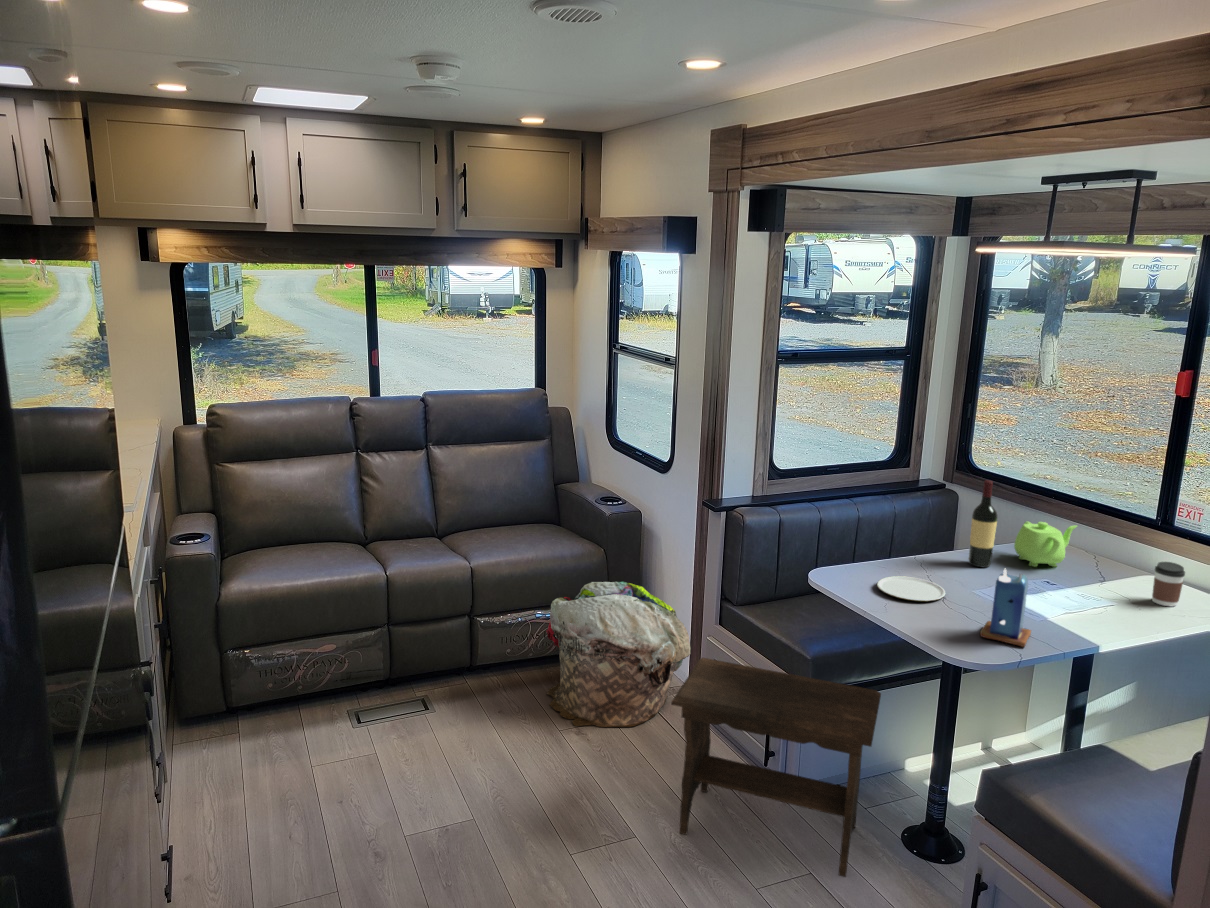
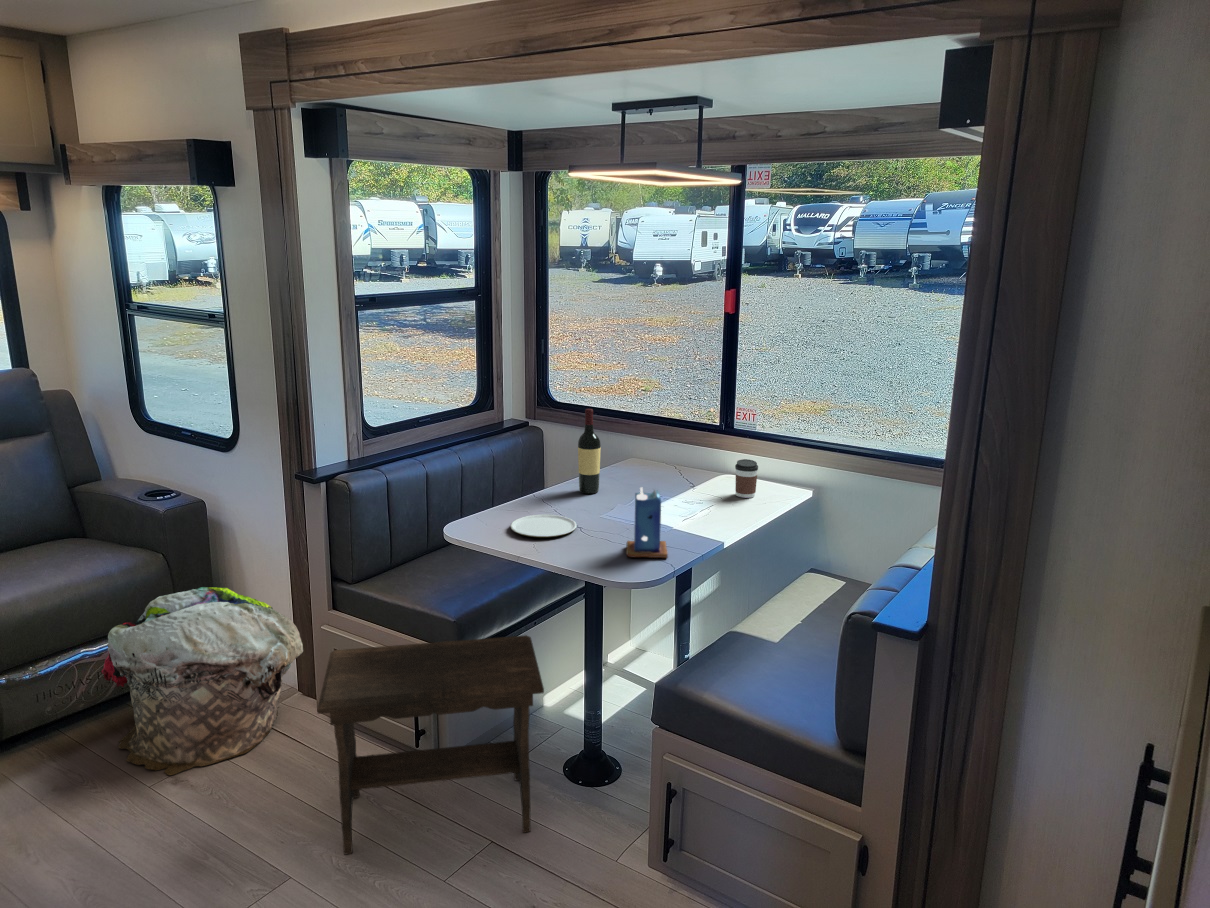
teapot: present [1014,522,1077,567] -> none [613,441,662,485]

